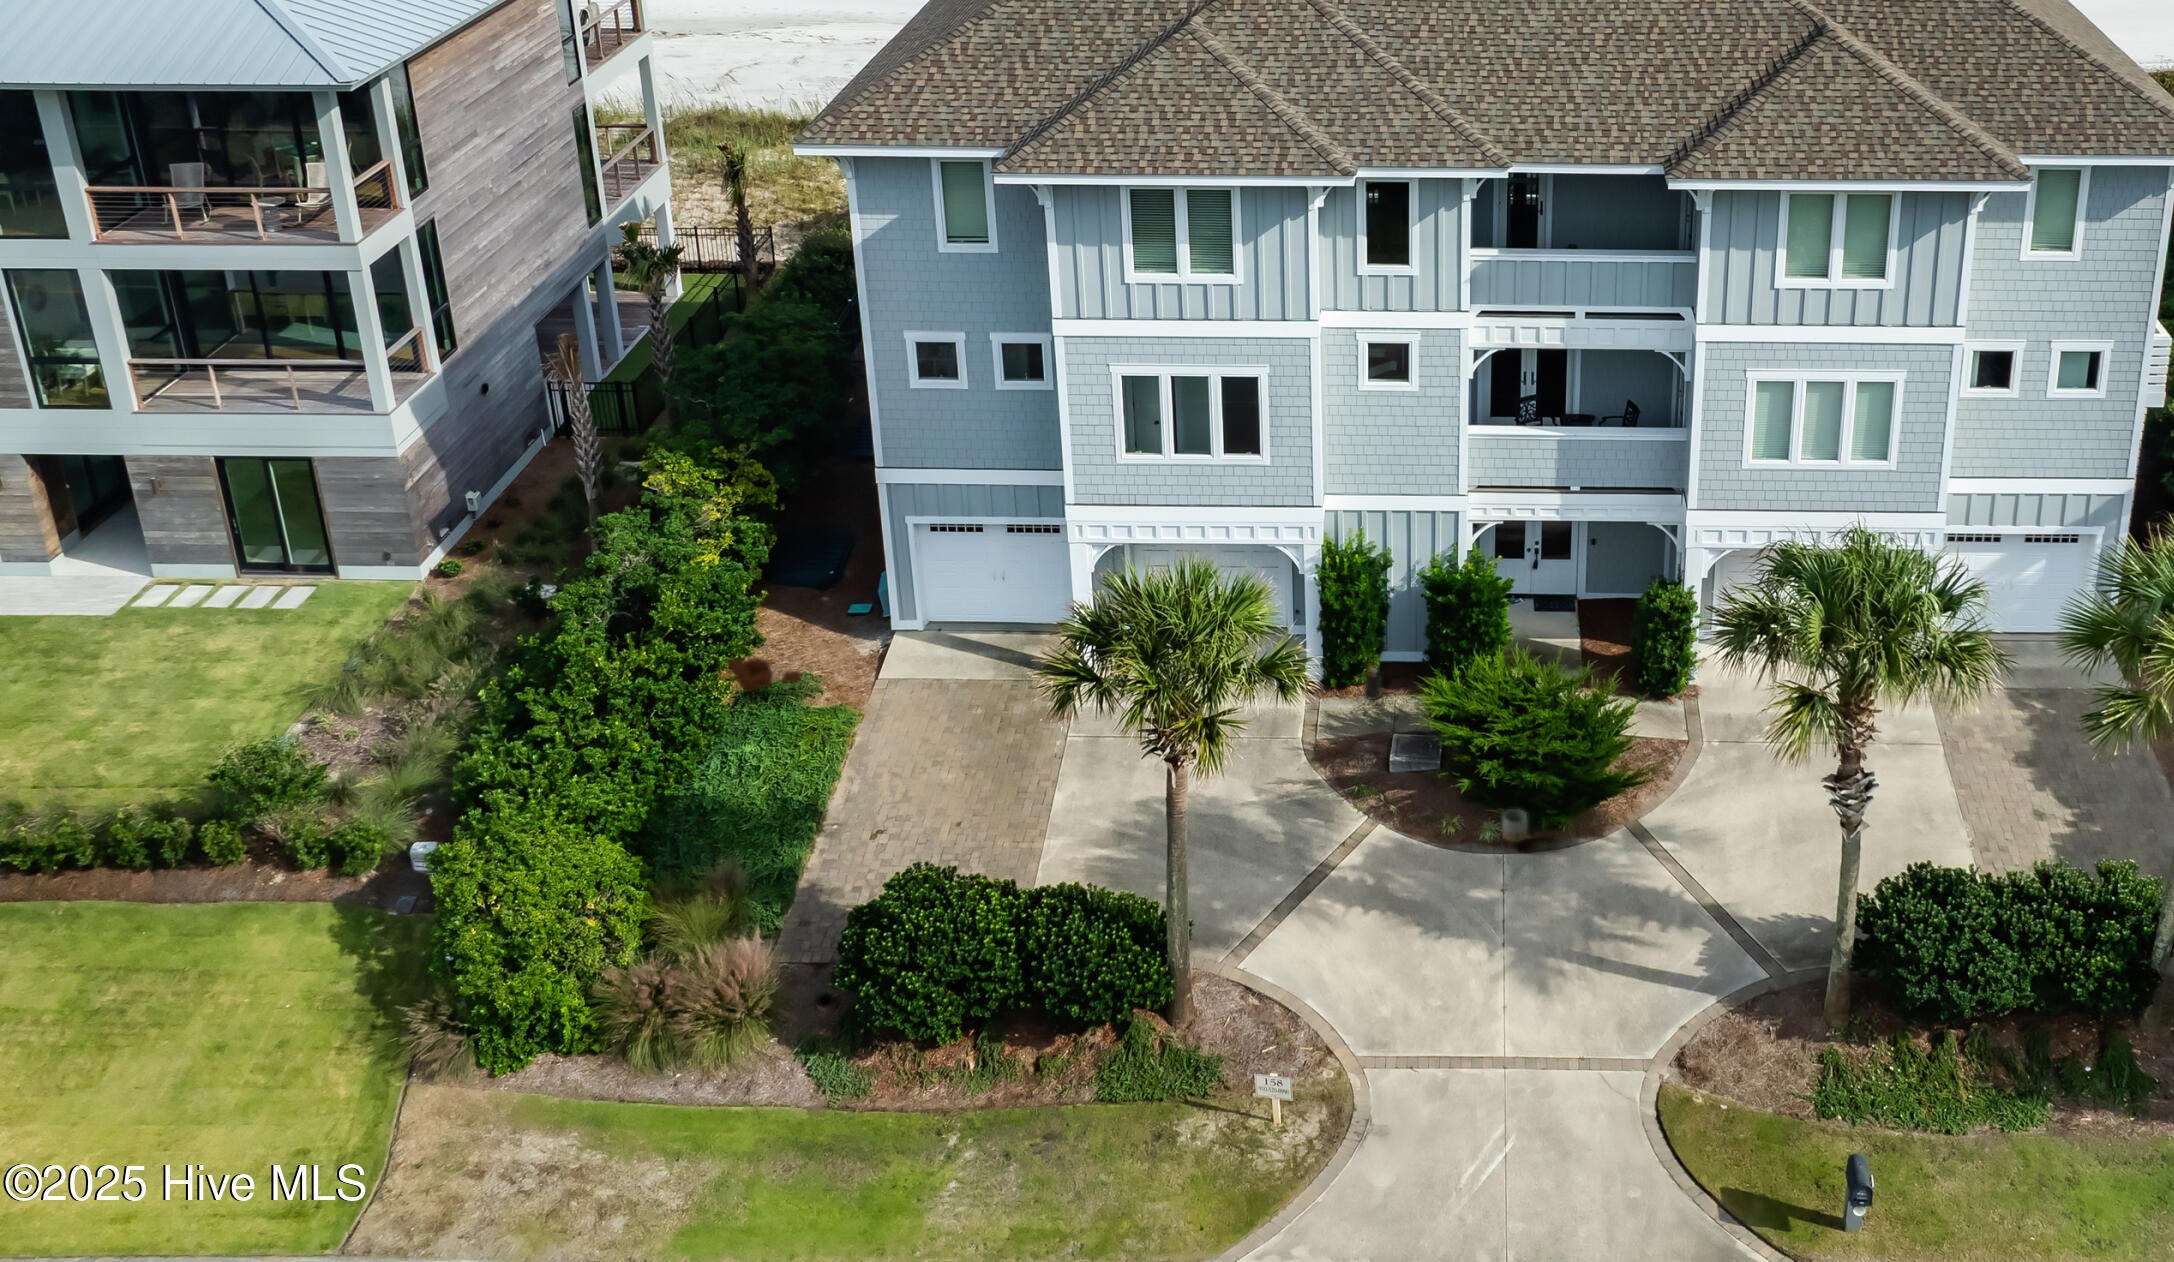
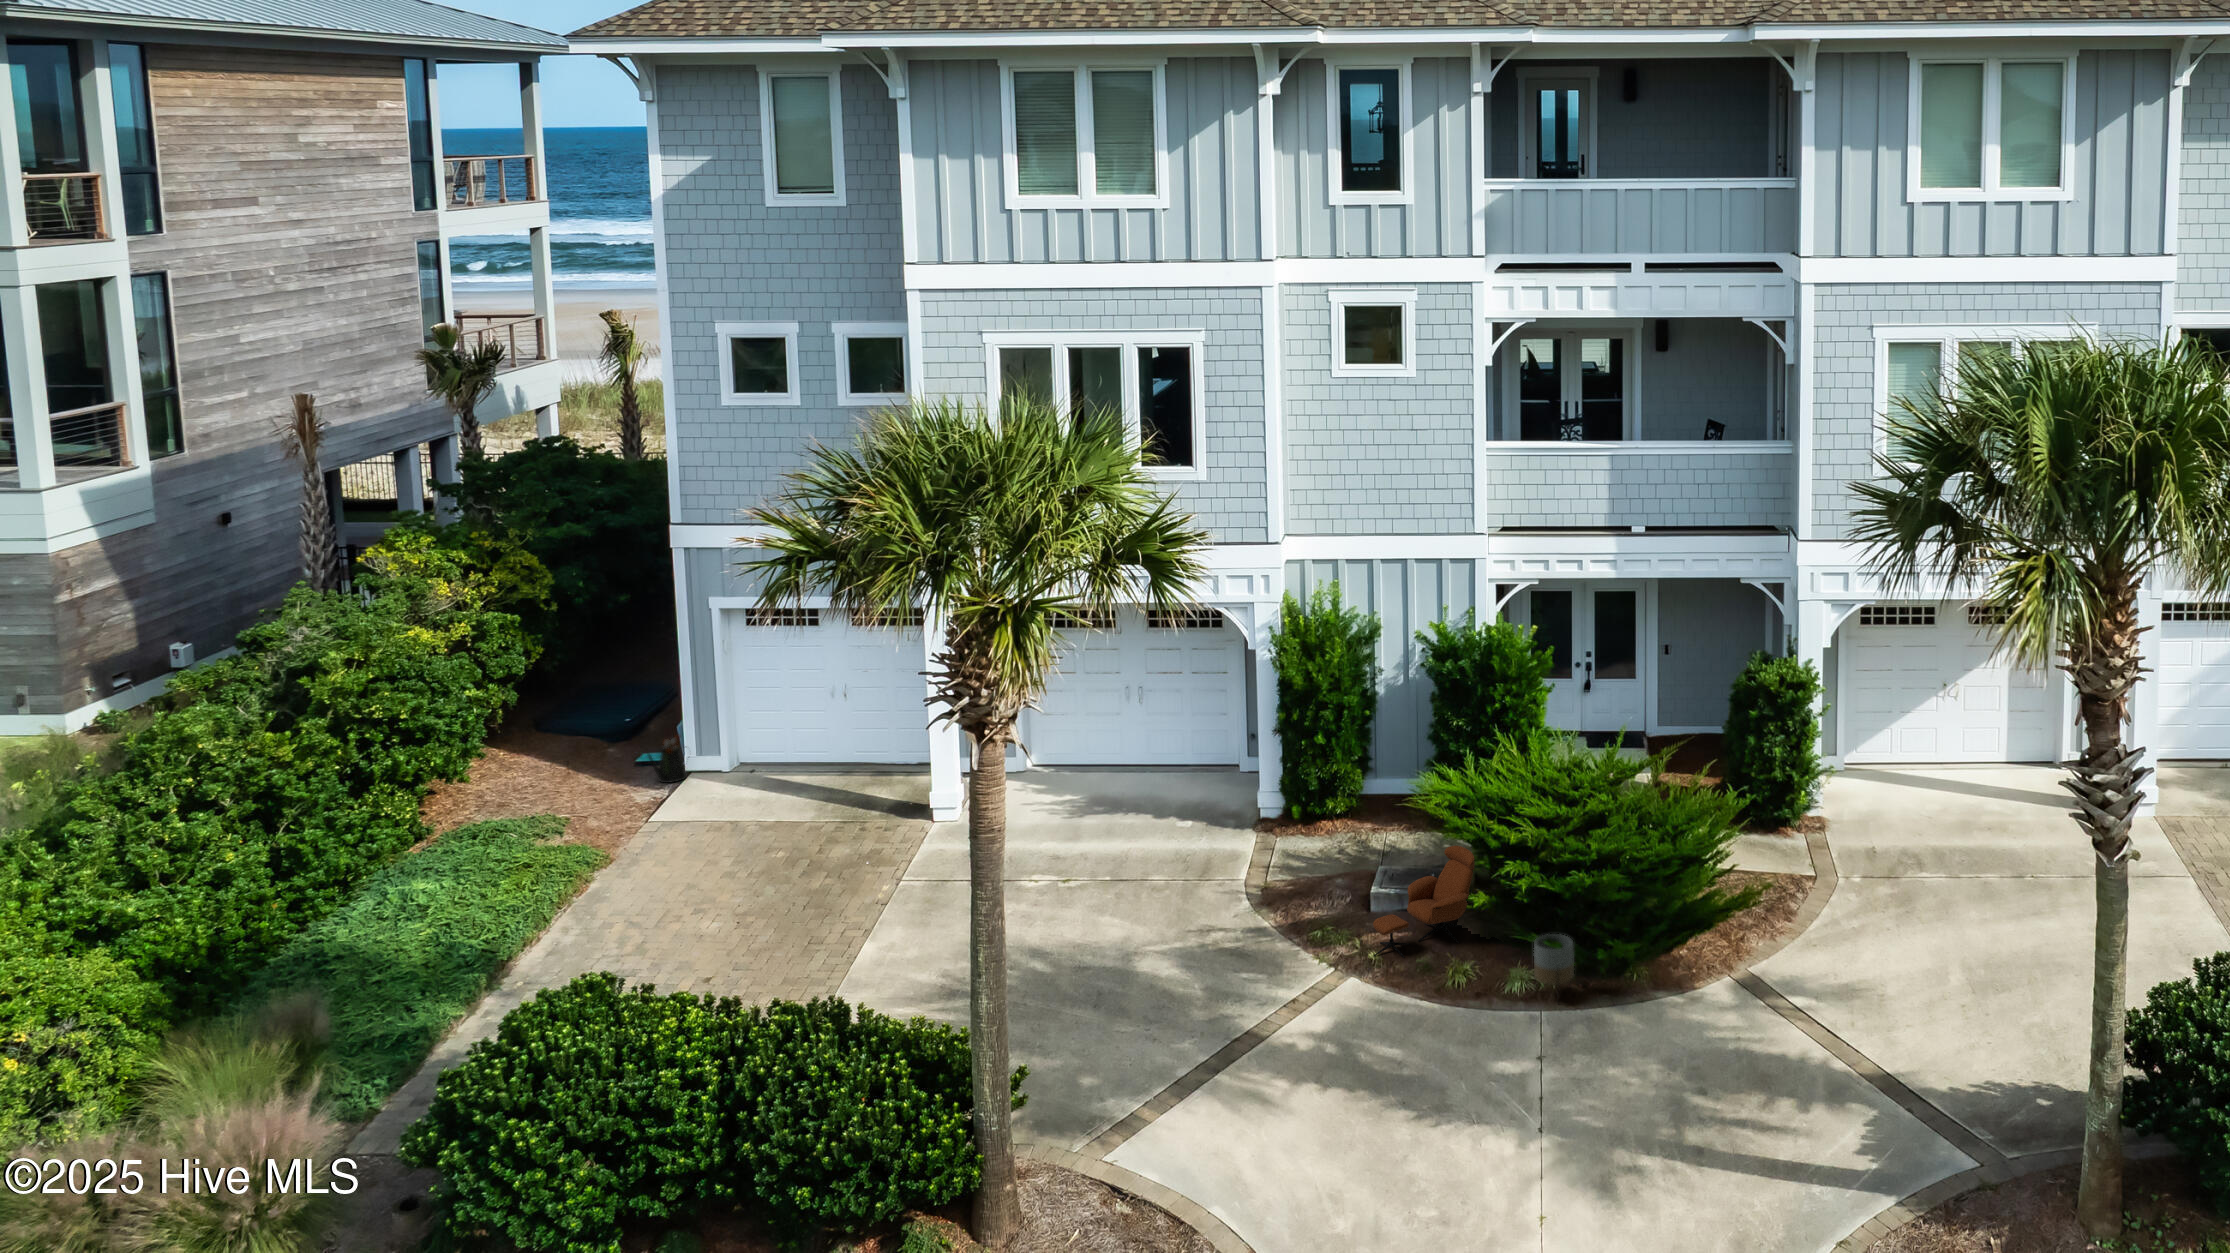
lounge chair: present [728,658,801,697] -> present [1373,846,1475,957]
watering can: present [1364,665,1382,700] -> present [648,734,686,783]

